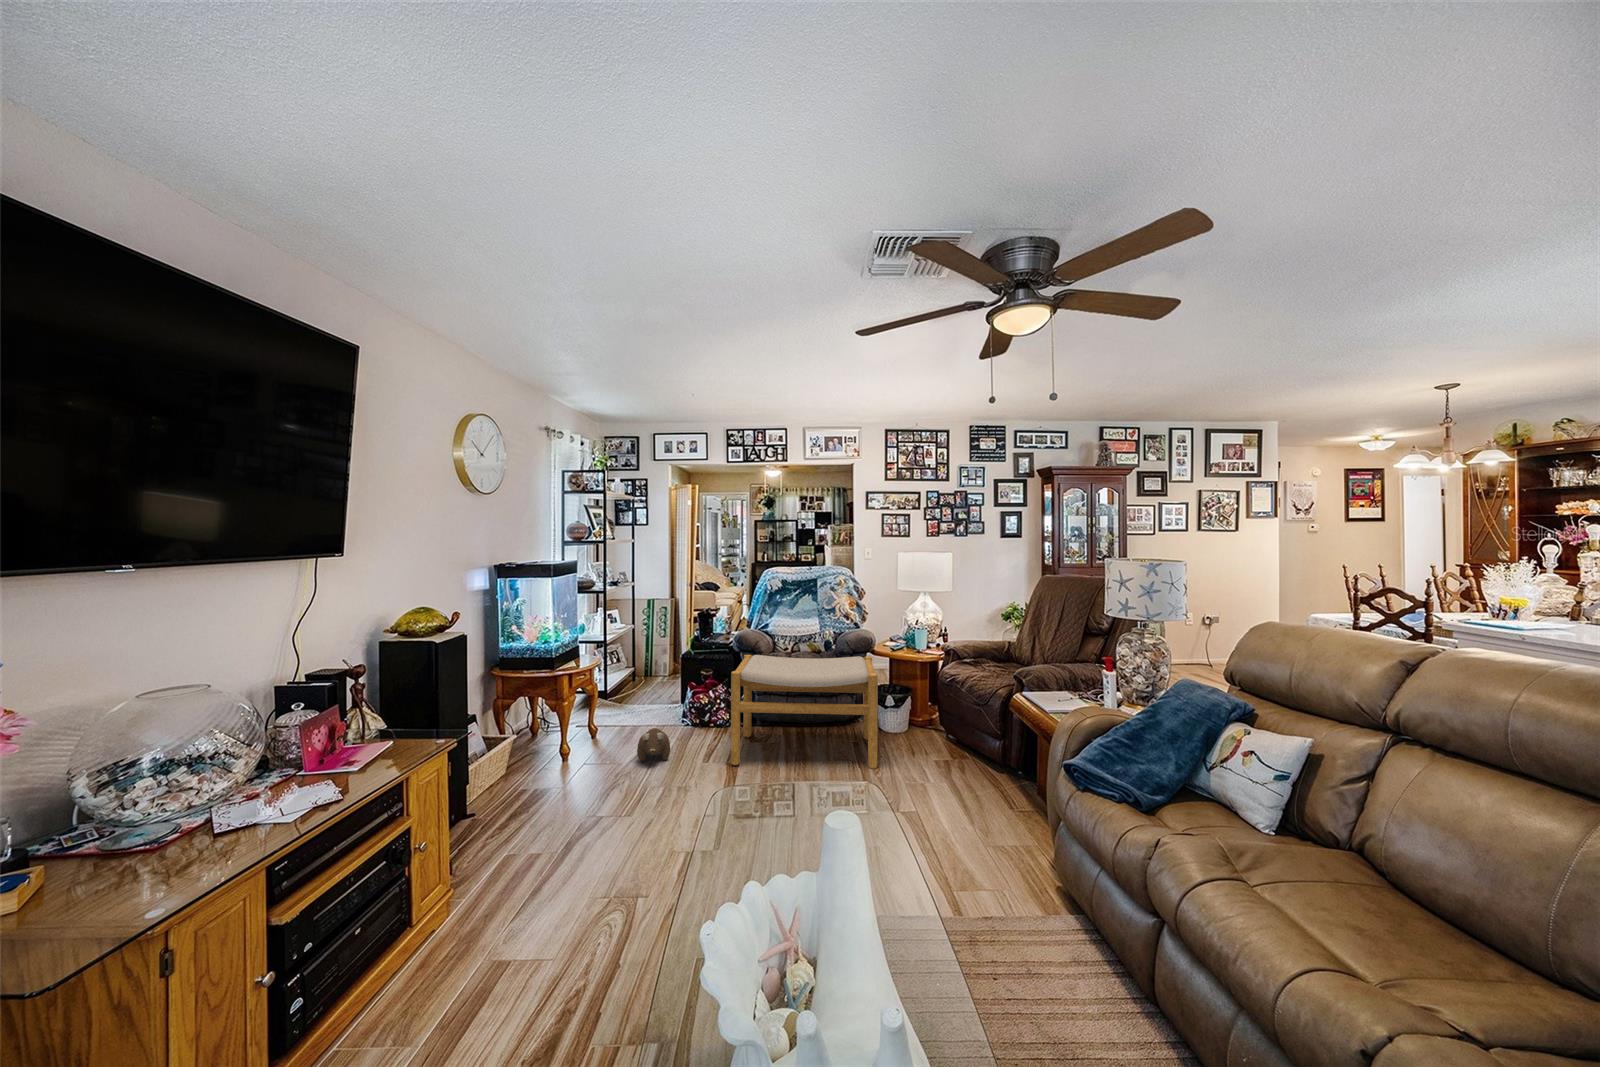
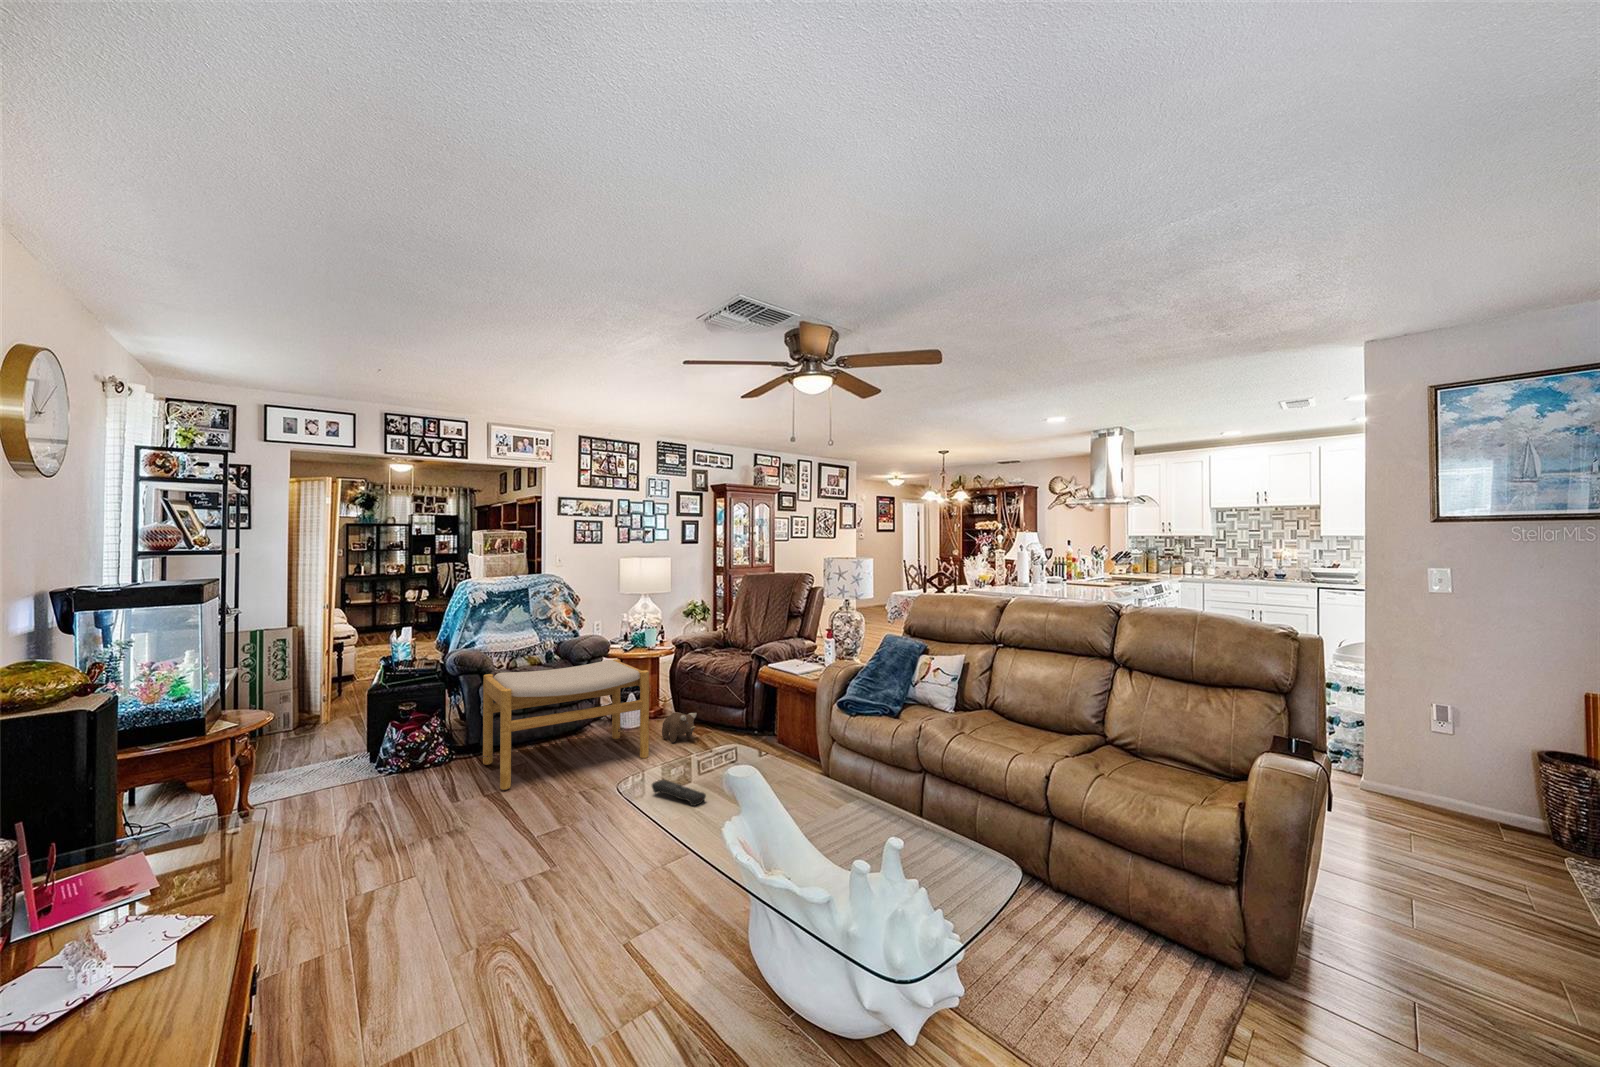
plush toy: present [637,728,670,762] -> present [662,712,697,743]
remote control: none [745,805,774,852] -> present [652,780,706,806]

